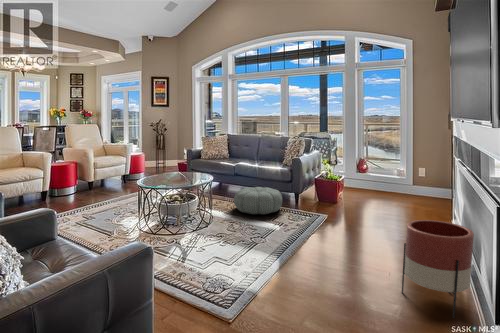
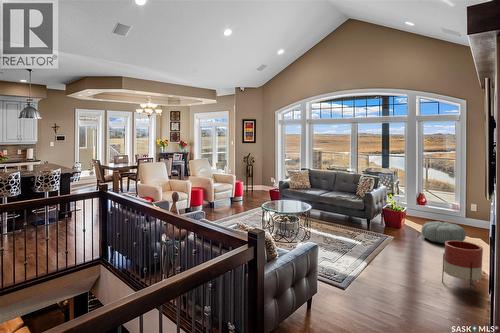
pouf: present [234,187,282,214] -> present [421,221,466,243]

